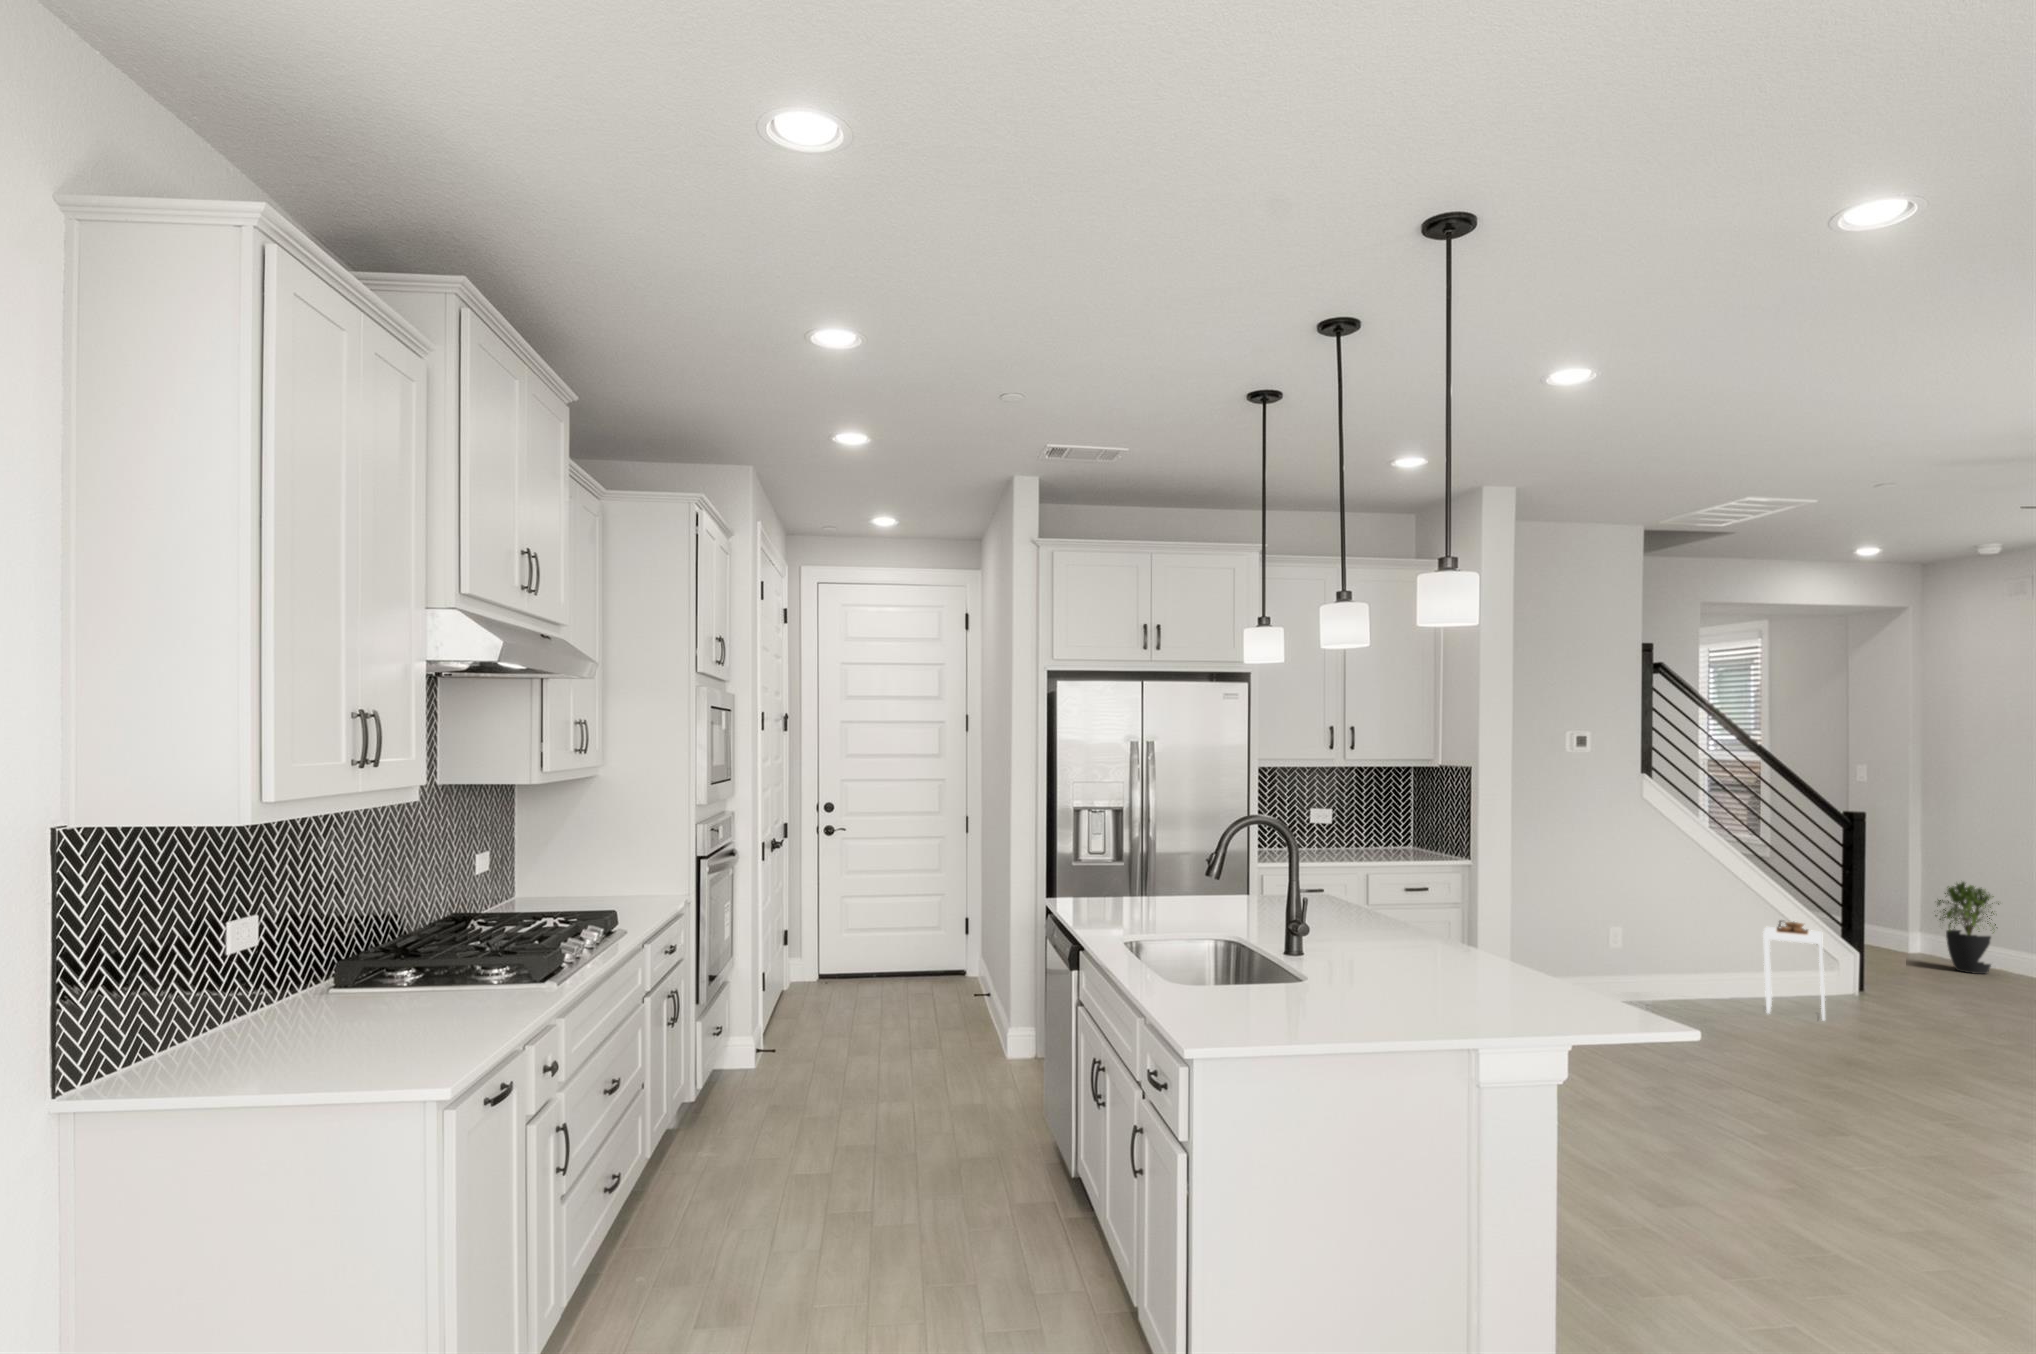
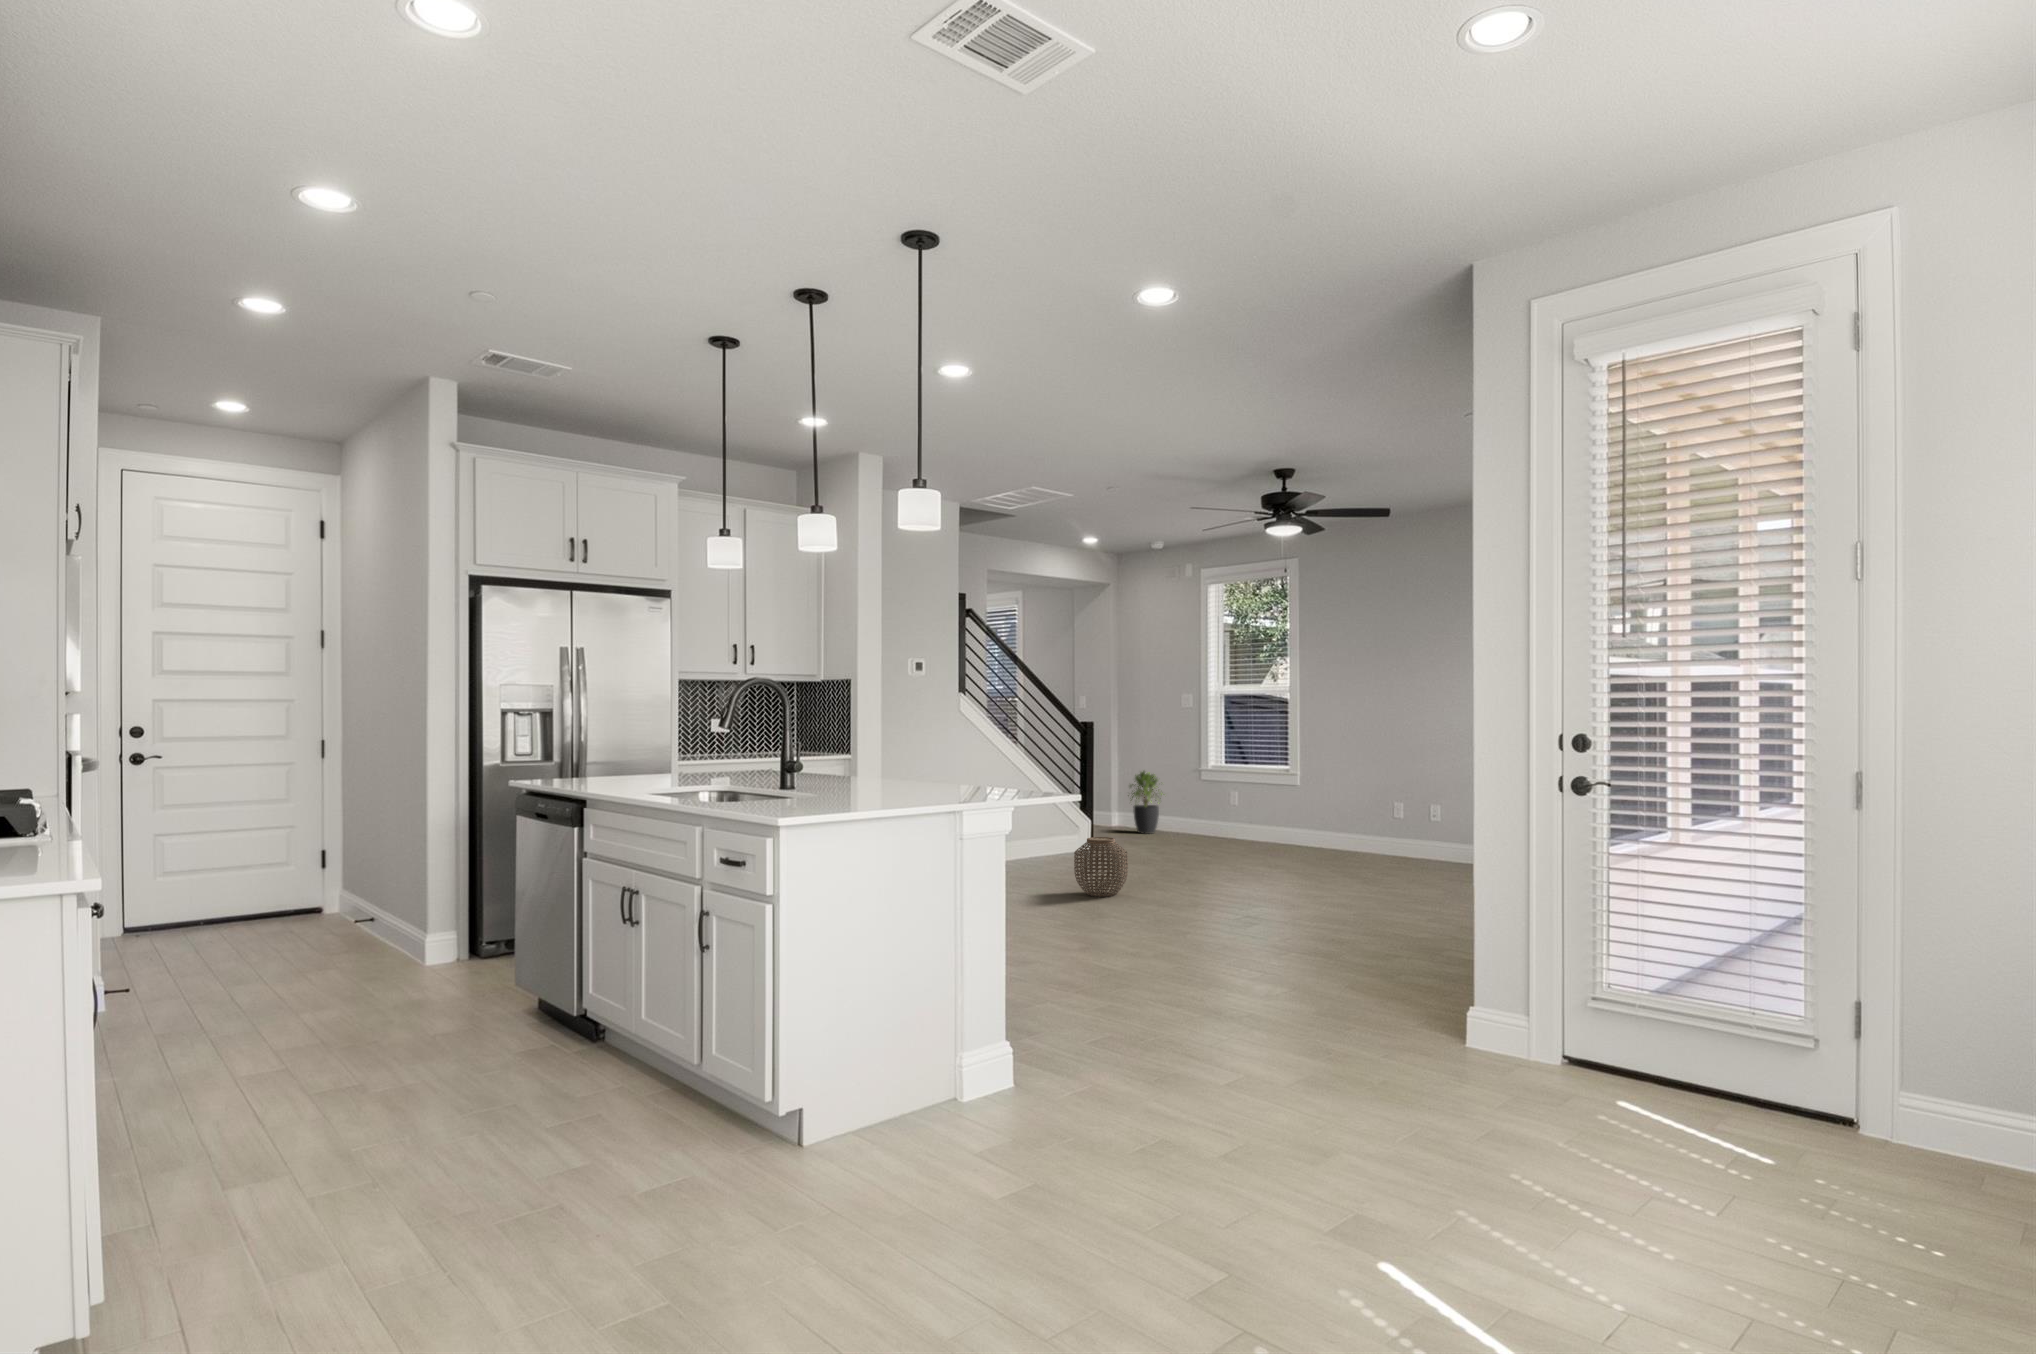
side table: present [1763,921,1825,1021] -> none [1035,797,1071,866]
woven basket: none [1821,999,1920,1091] -> present [1074,837,1128,896]

